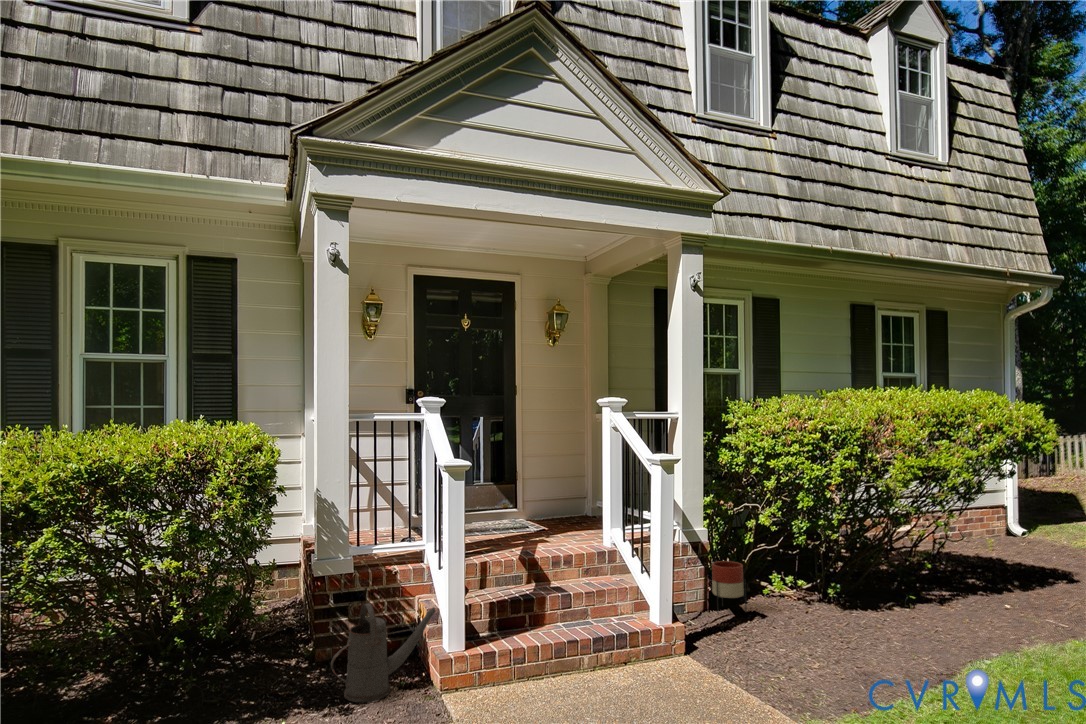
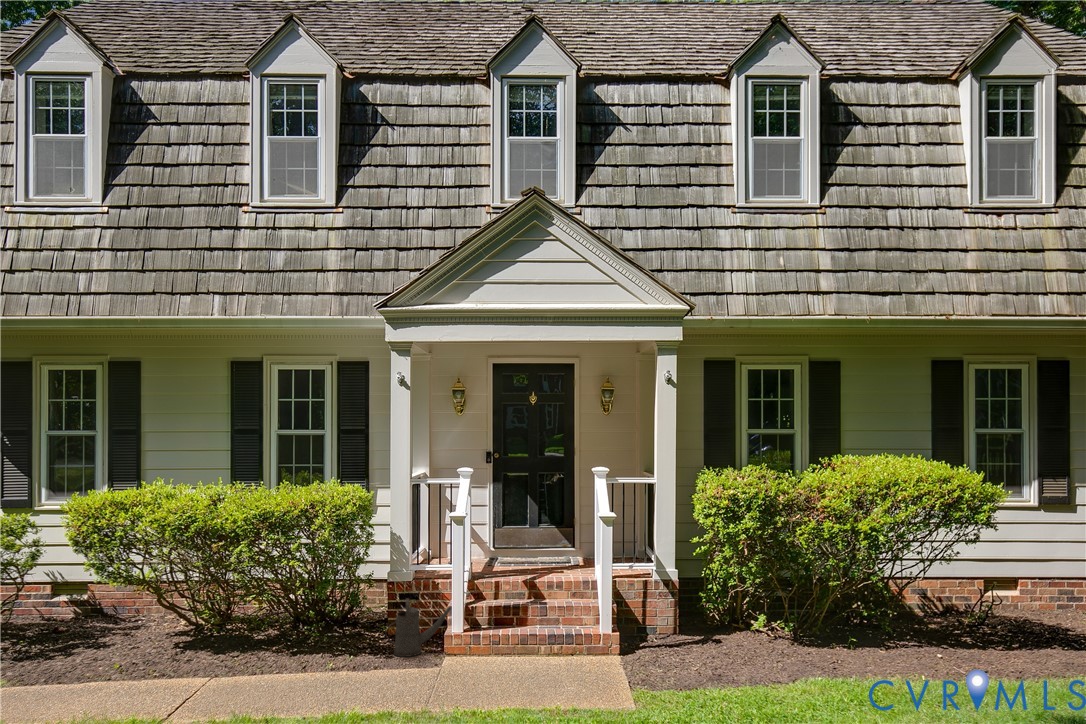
planter: present [712,561,747,614] -> none [691,598,716,640]

